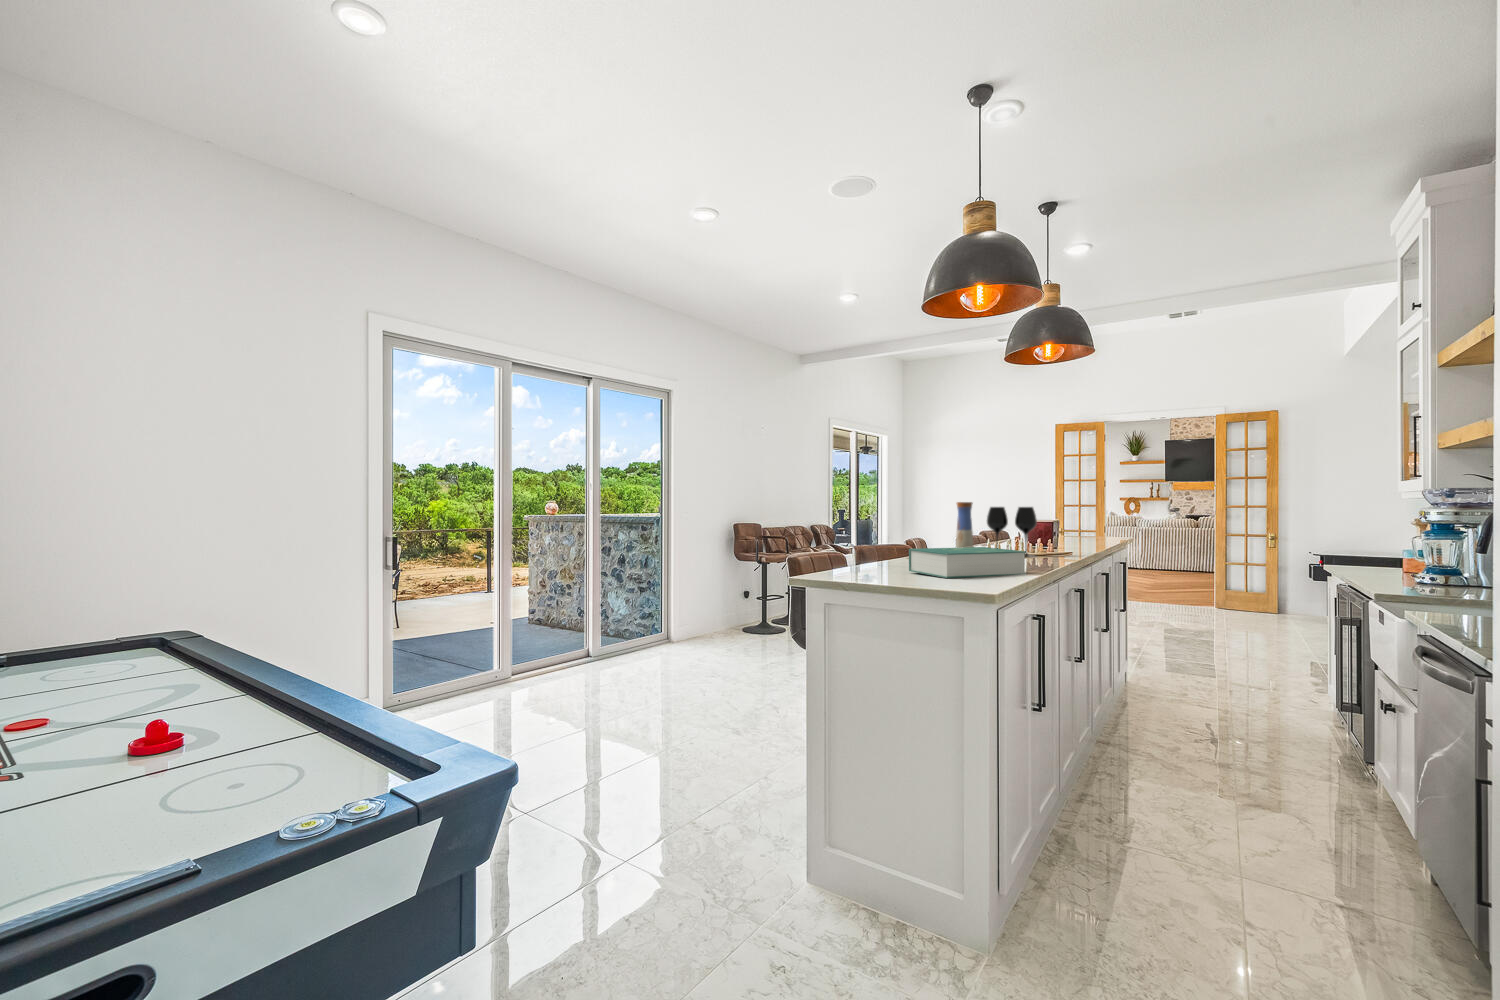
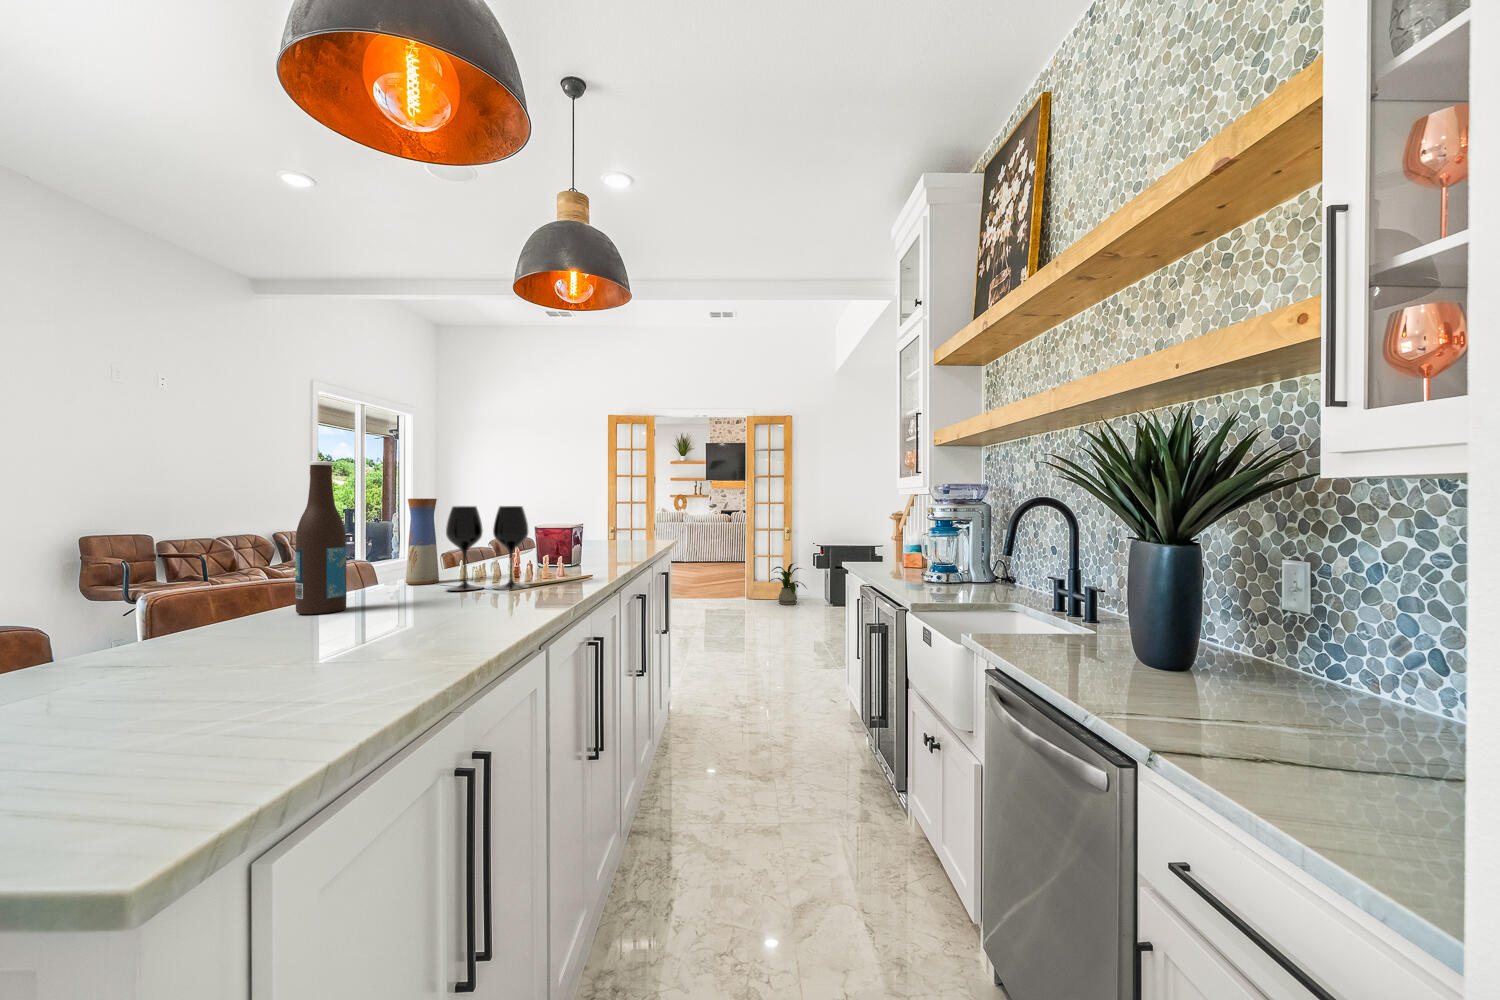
beer bottle: none [923,483,945,561] -> present [295,461,347,614]
book: present [909,547,1026,578] -> none [111,596,434,722]
house plant: none [1245,573,1299,620] -> present [769,563,807,605]

